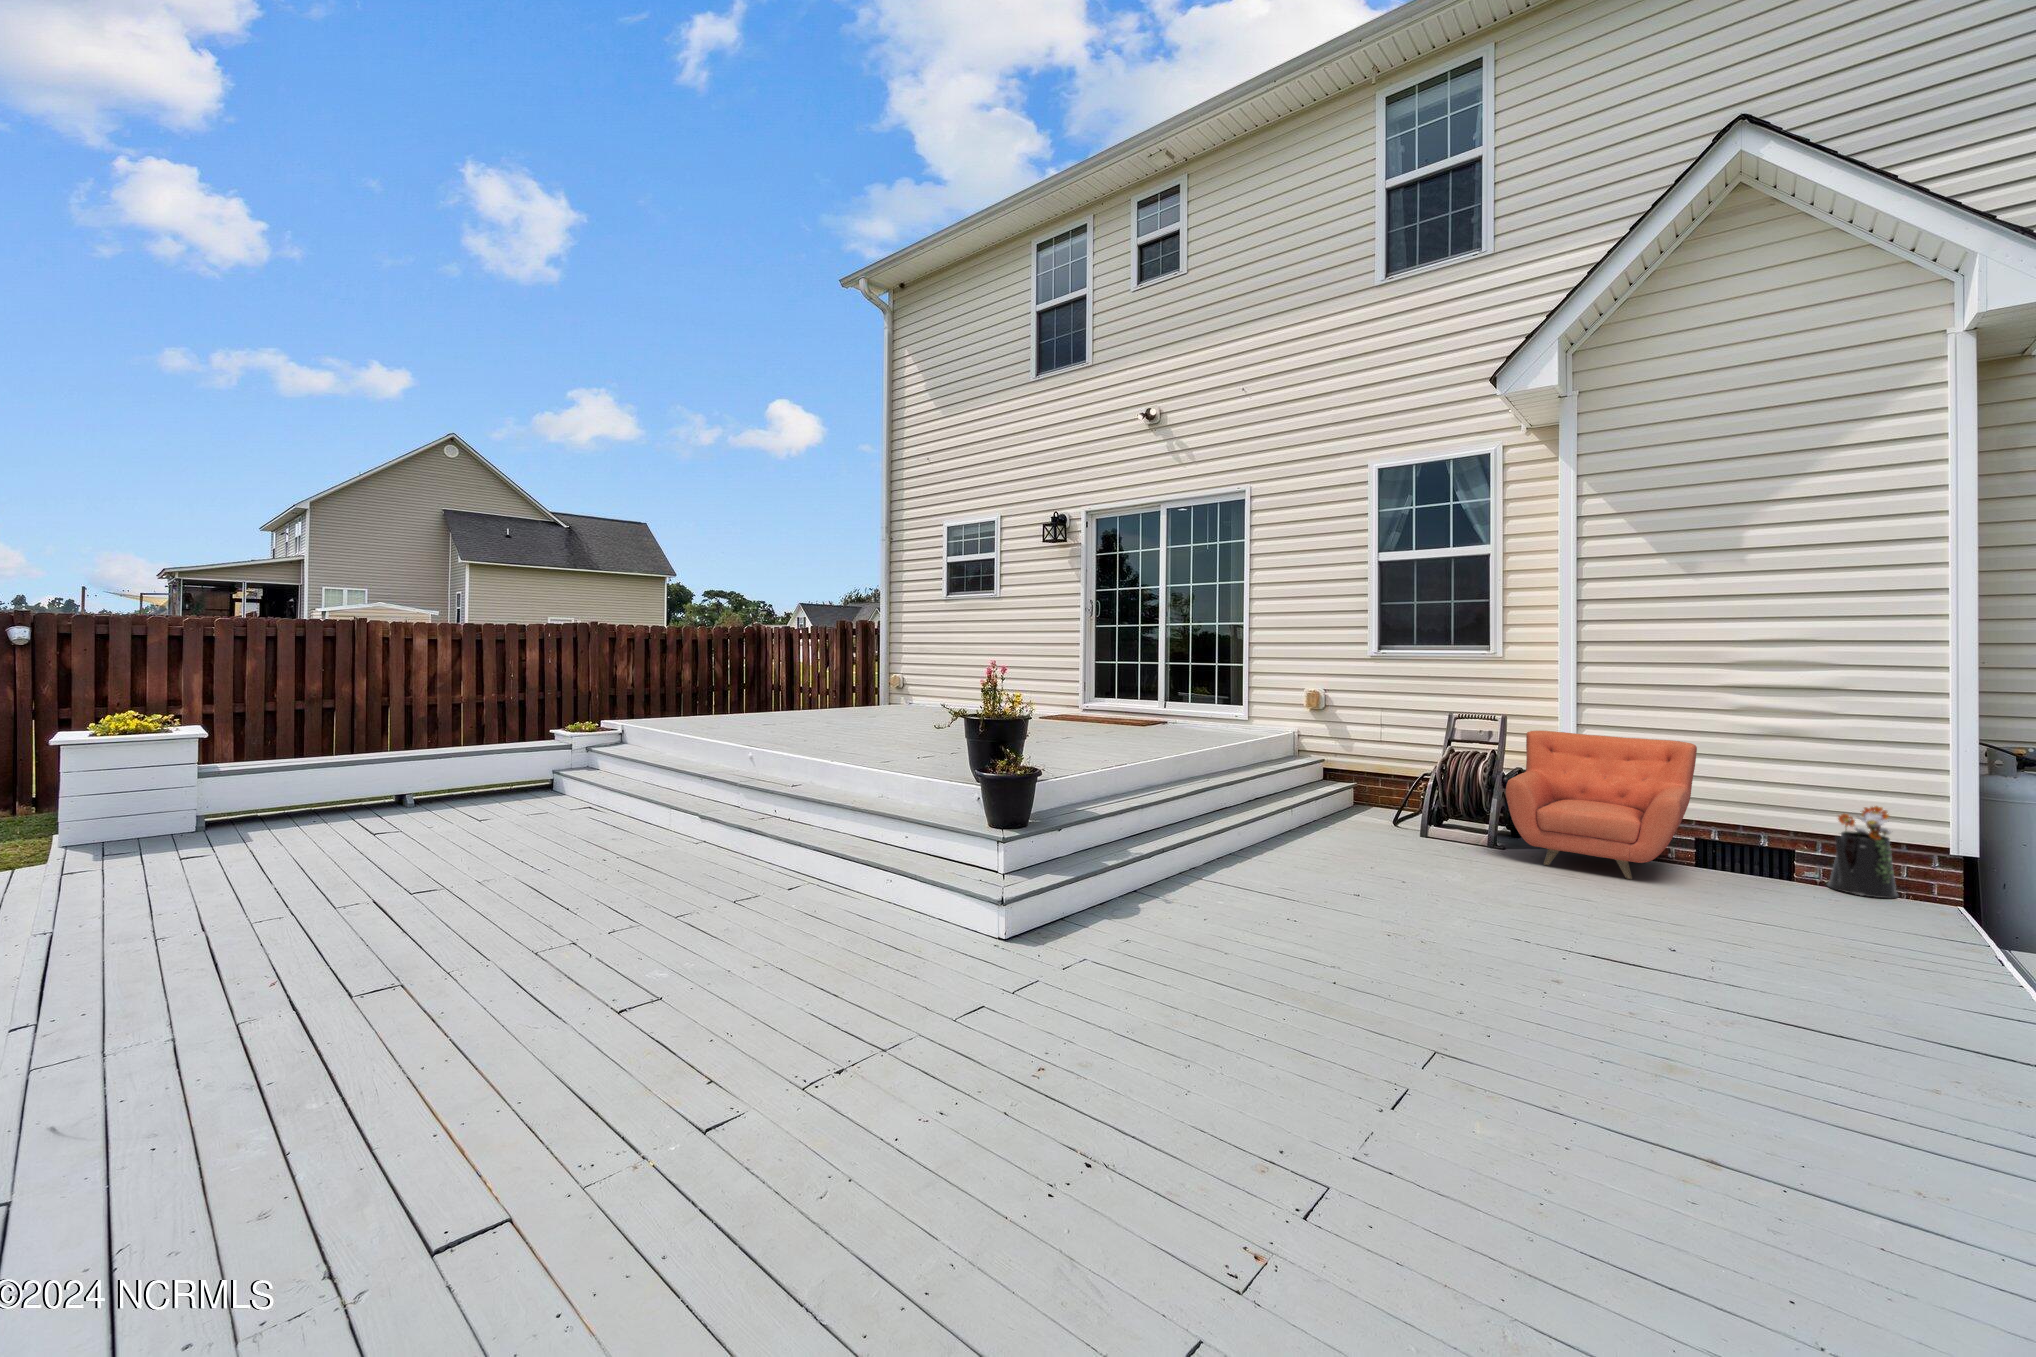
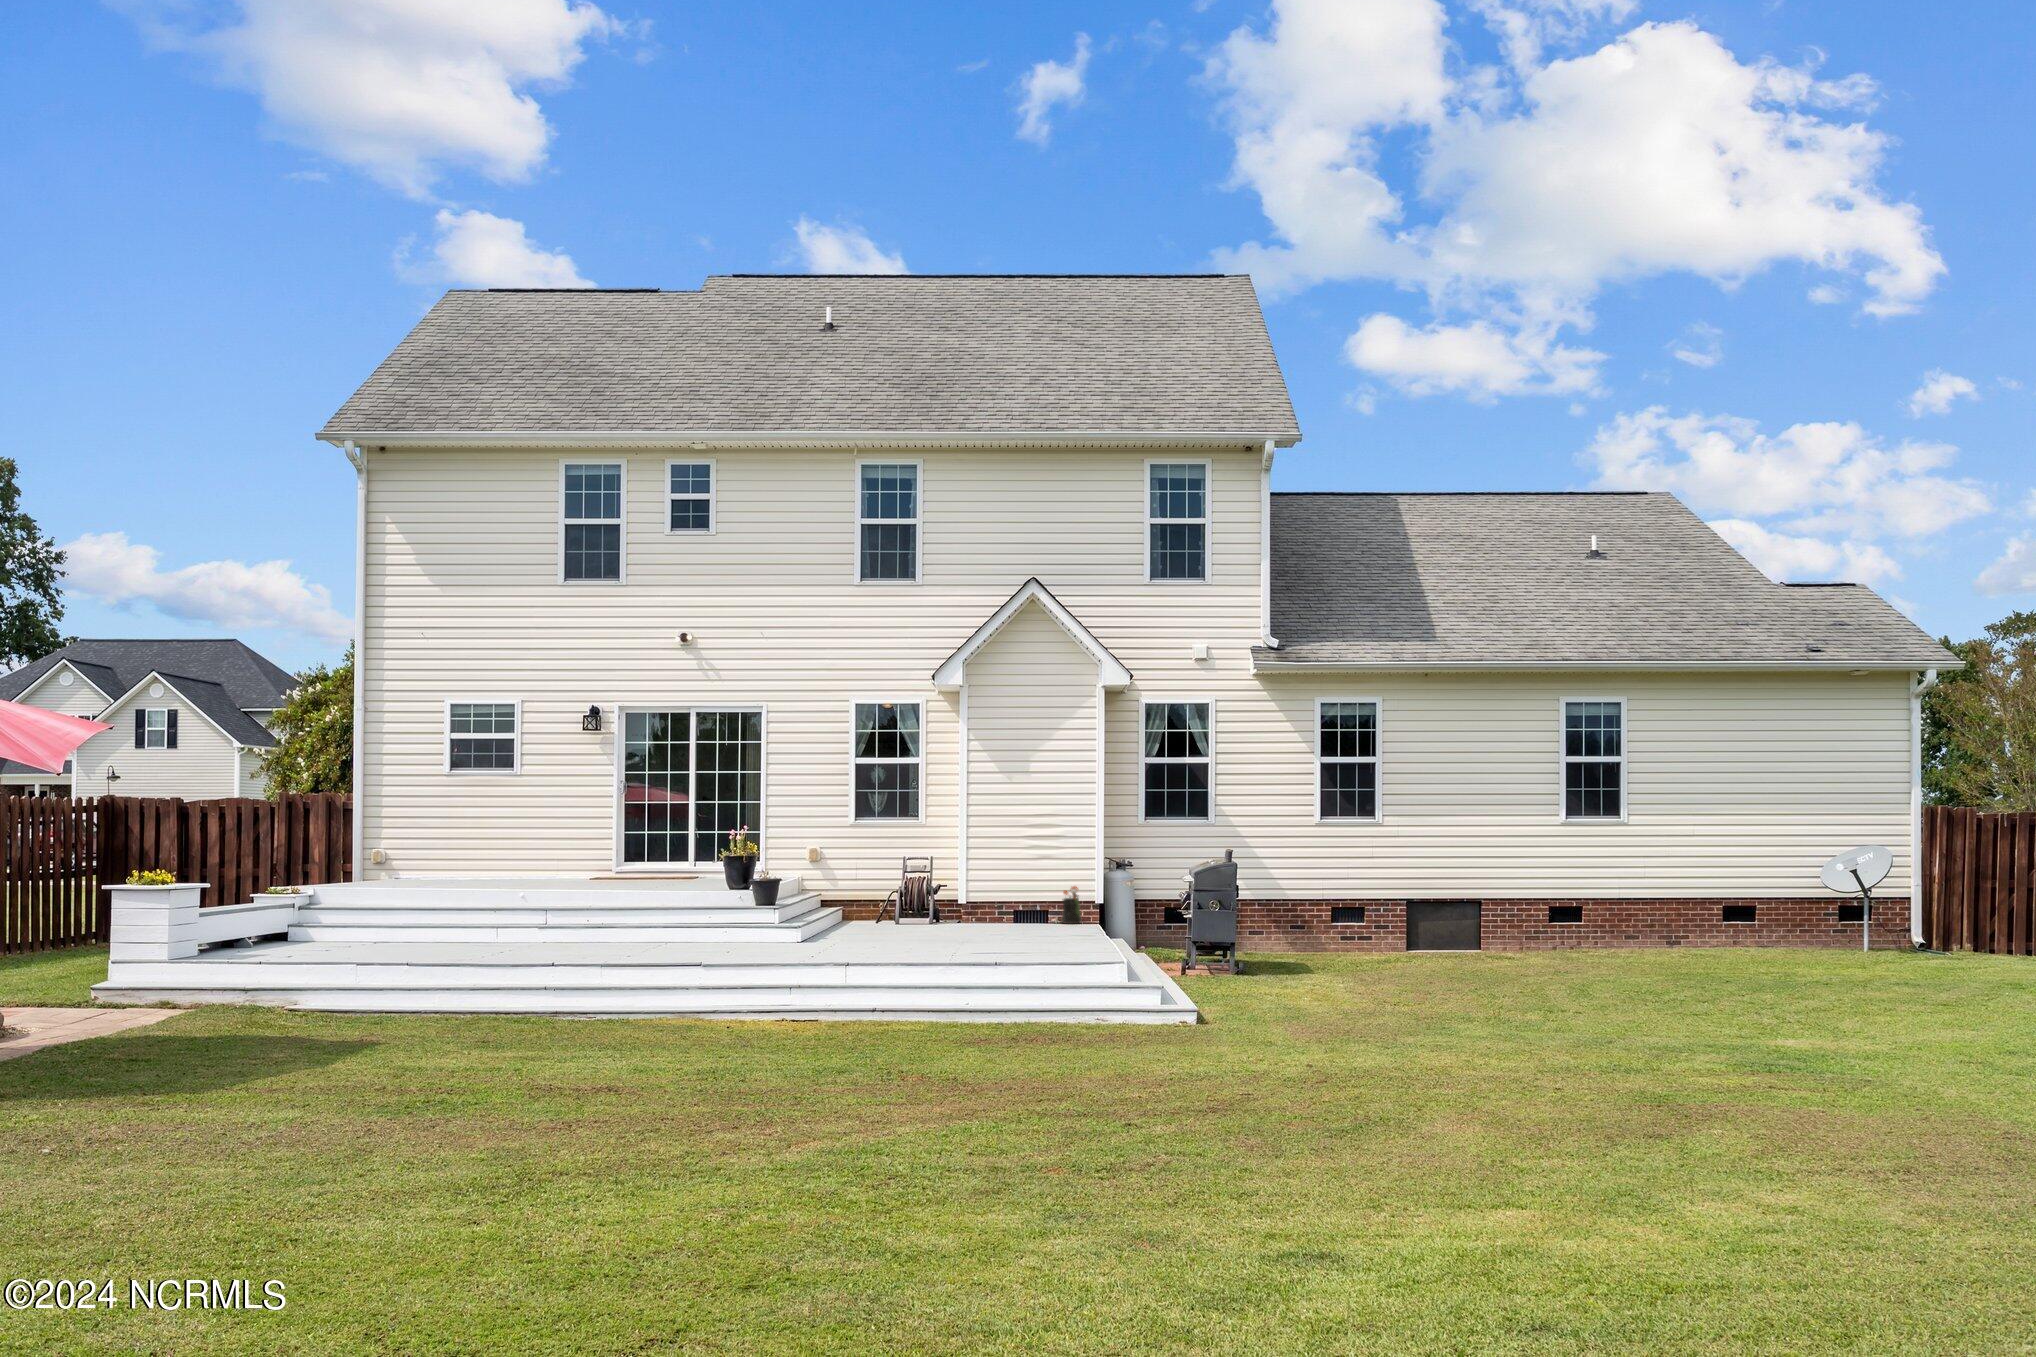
armchair: present [1506,731,1697,879] -> none [944,862,1016,928]

